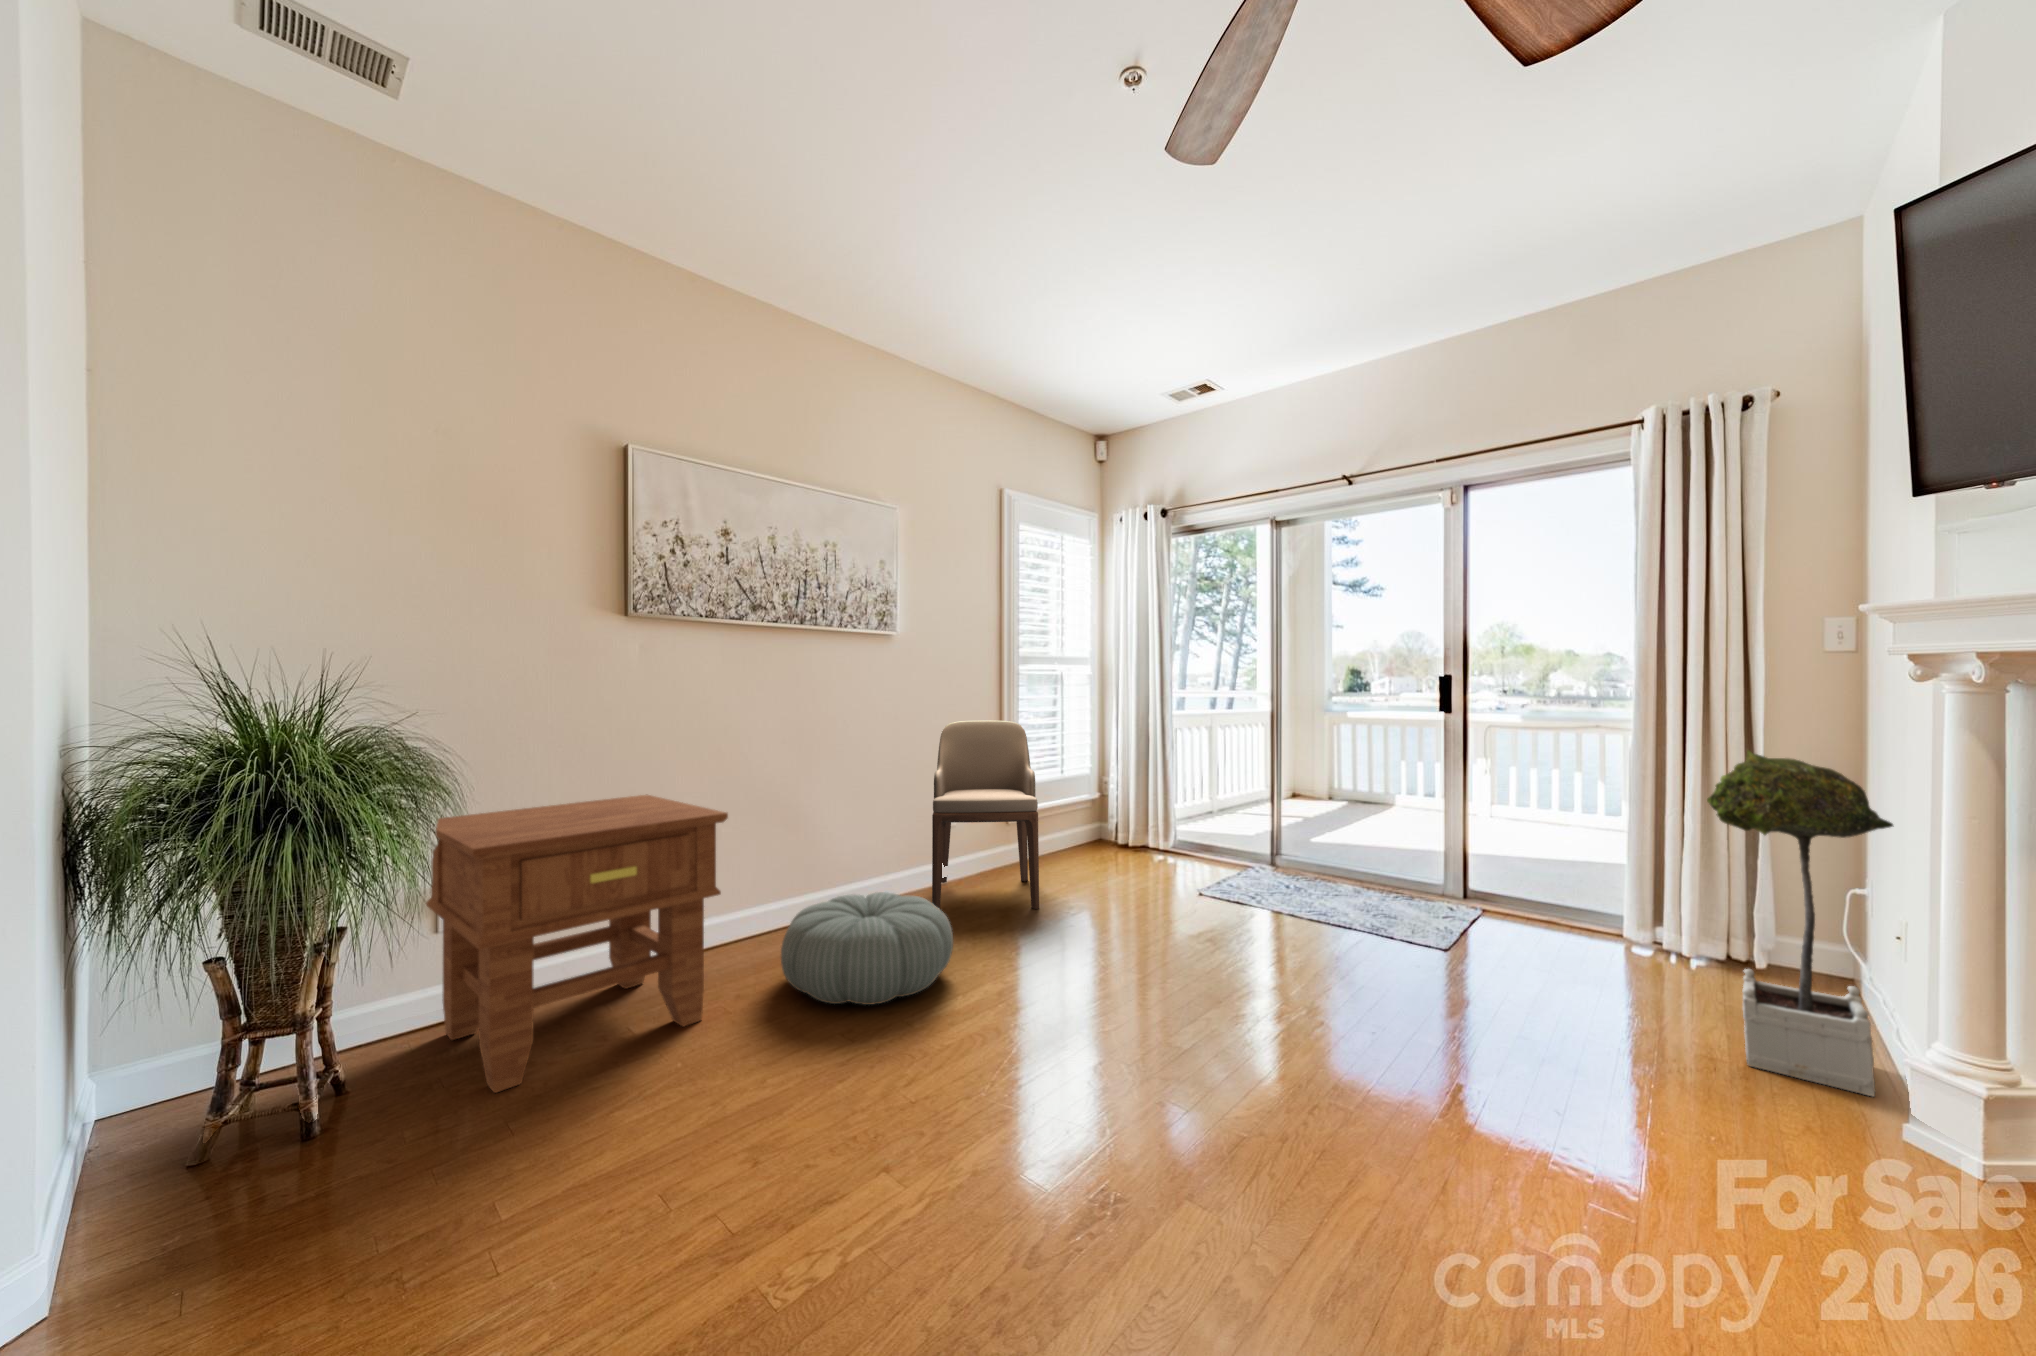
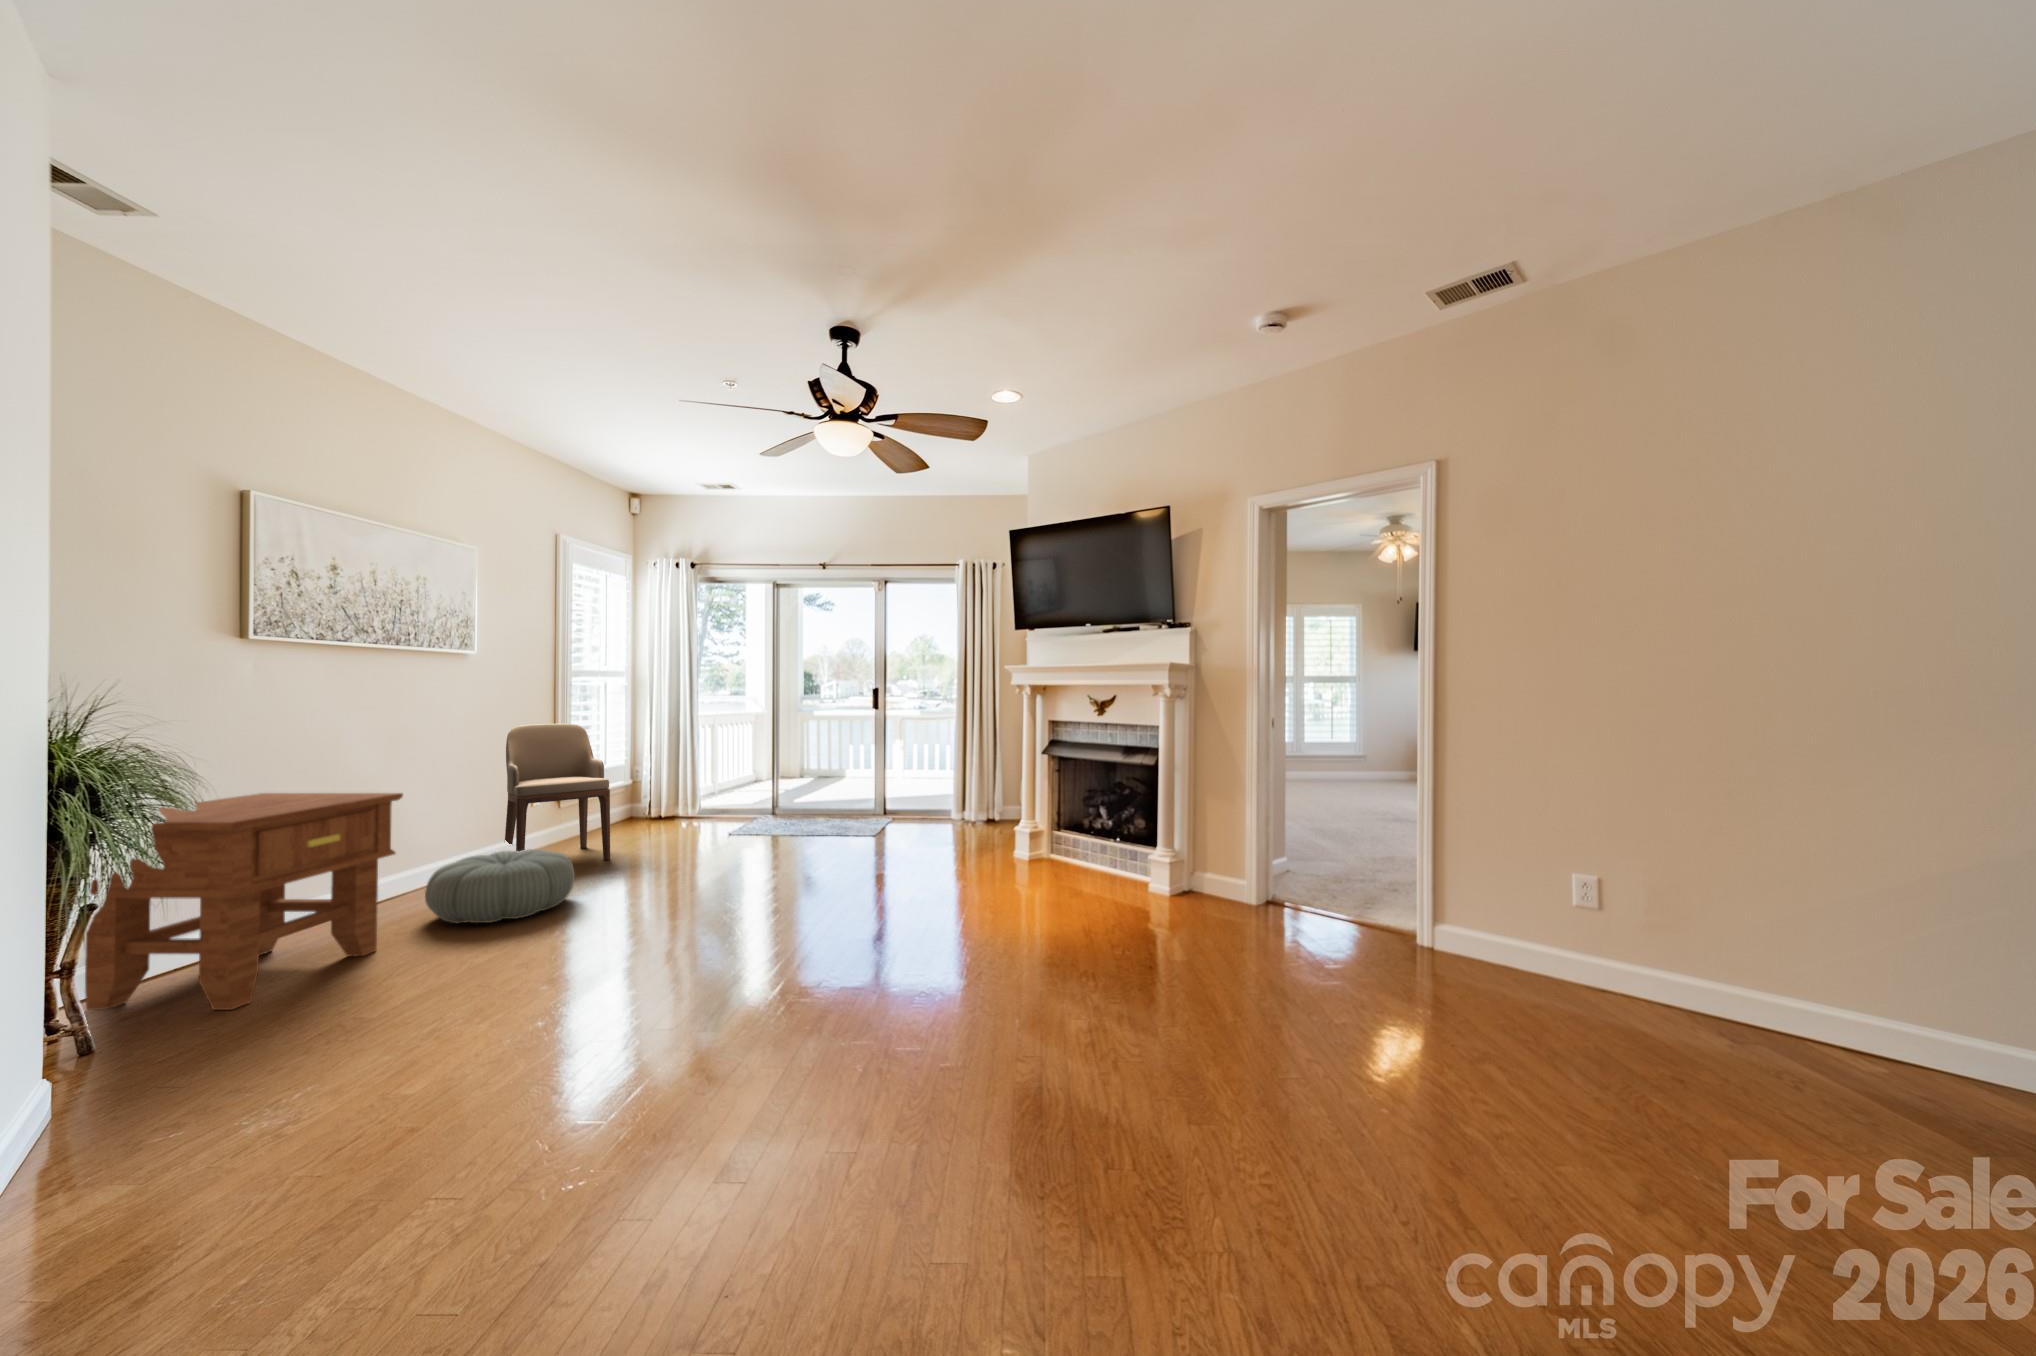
potted tree: present [1707,750,1893,1097] -> none [976,722,1028,854]

